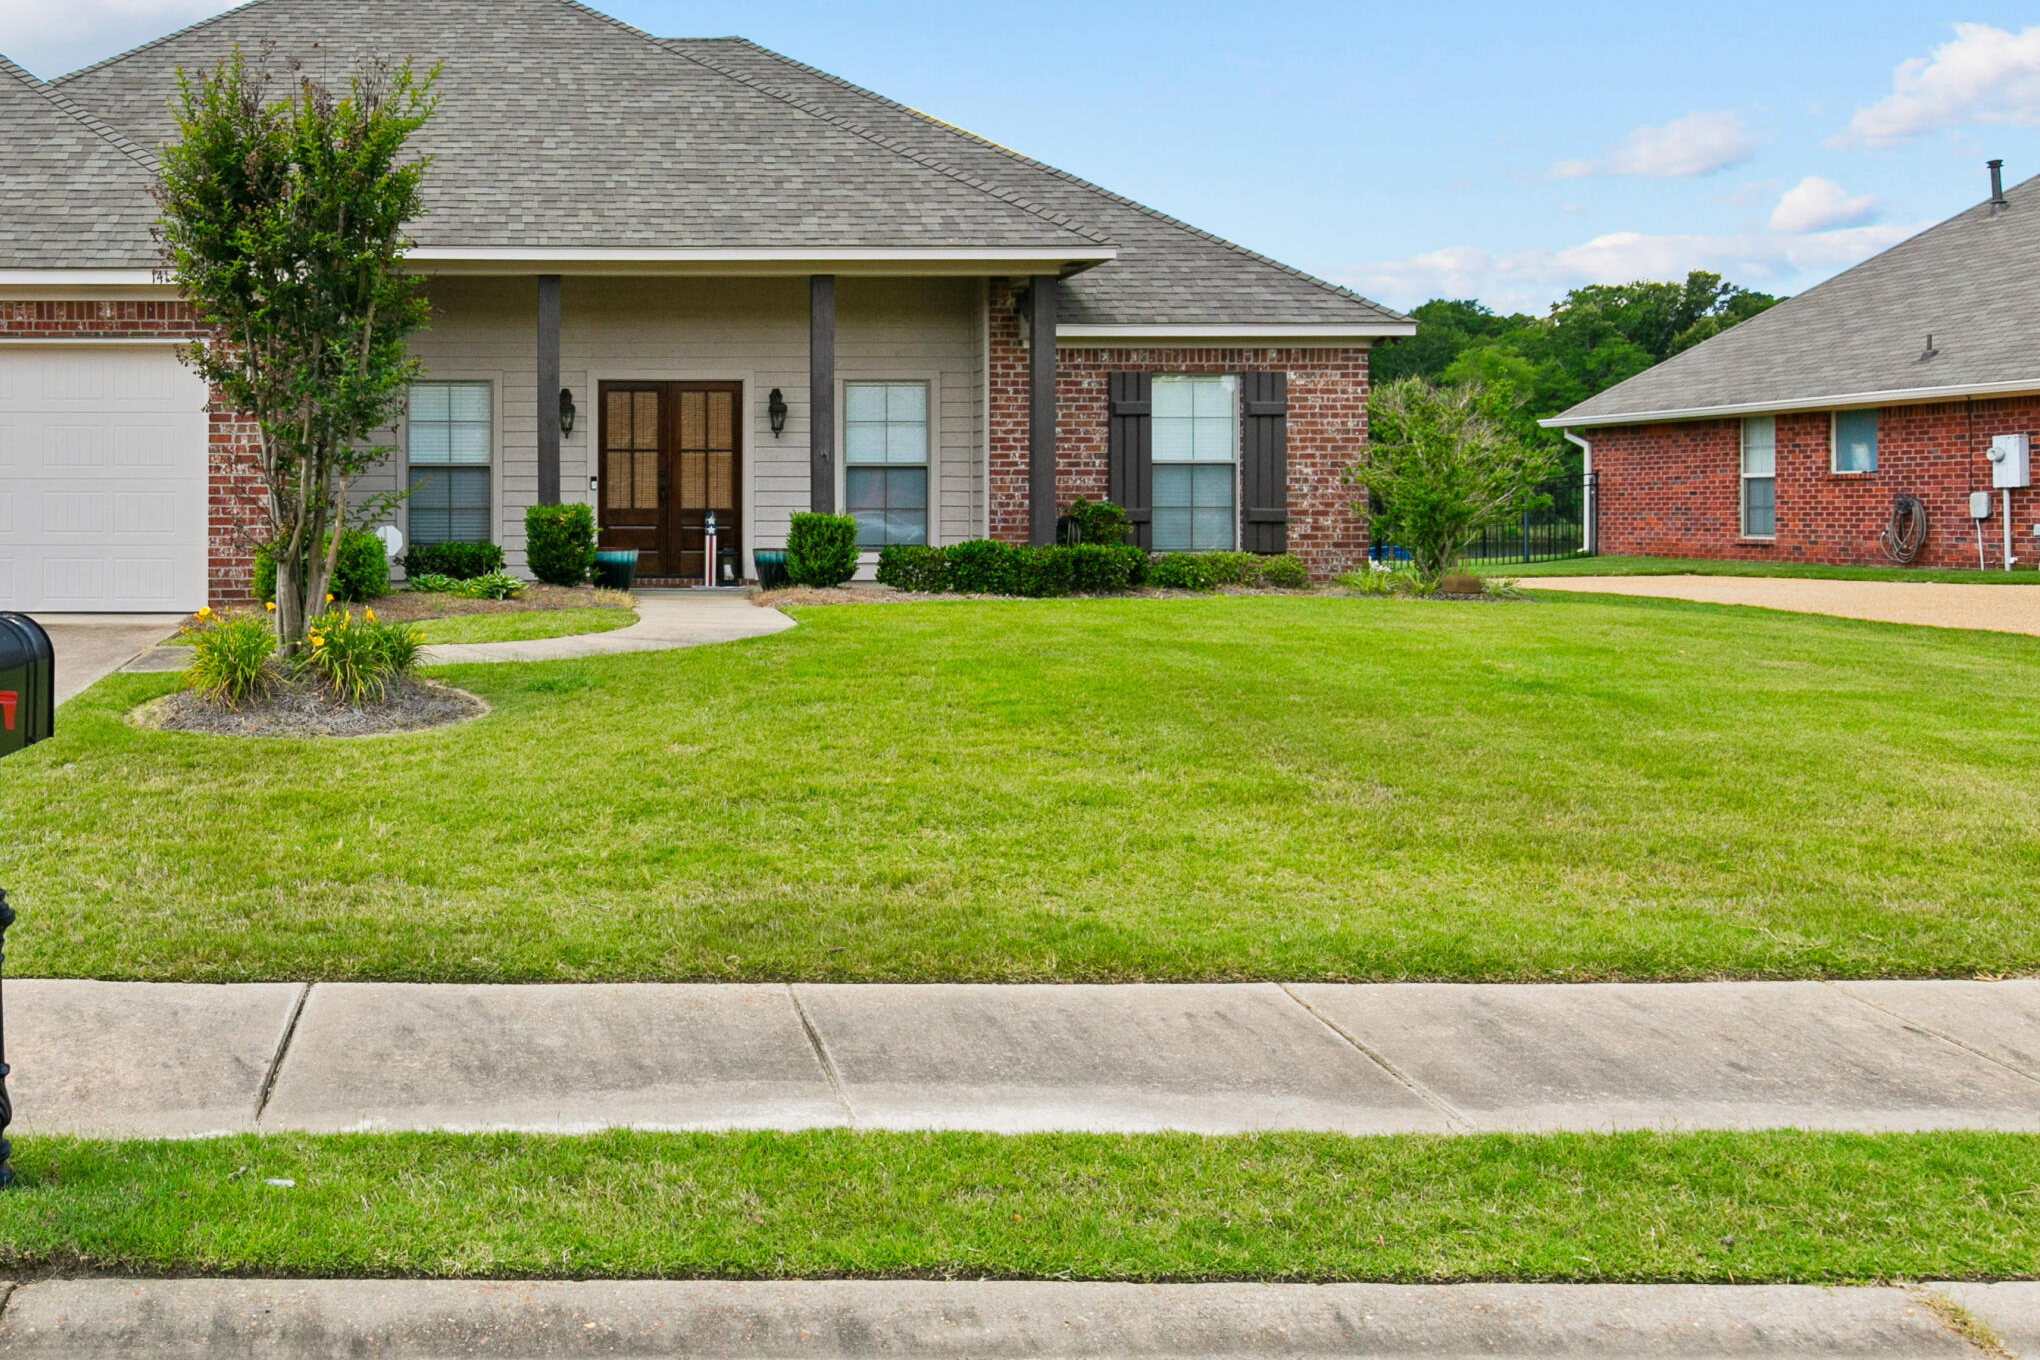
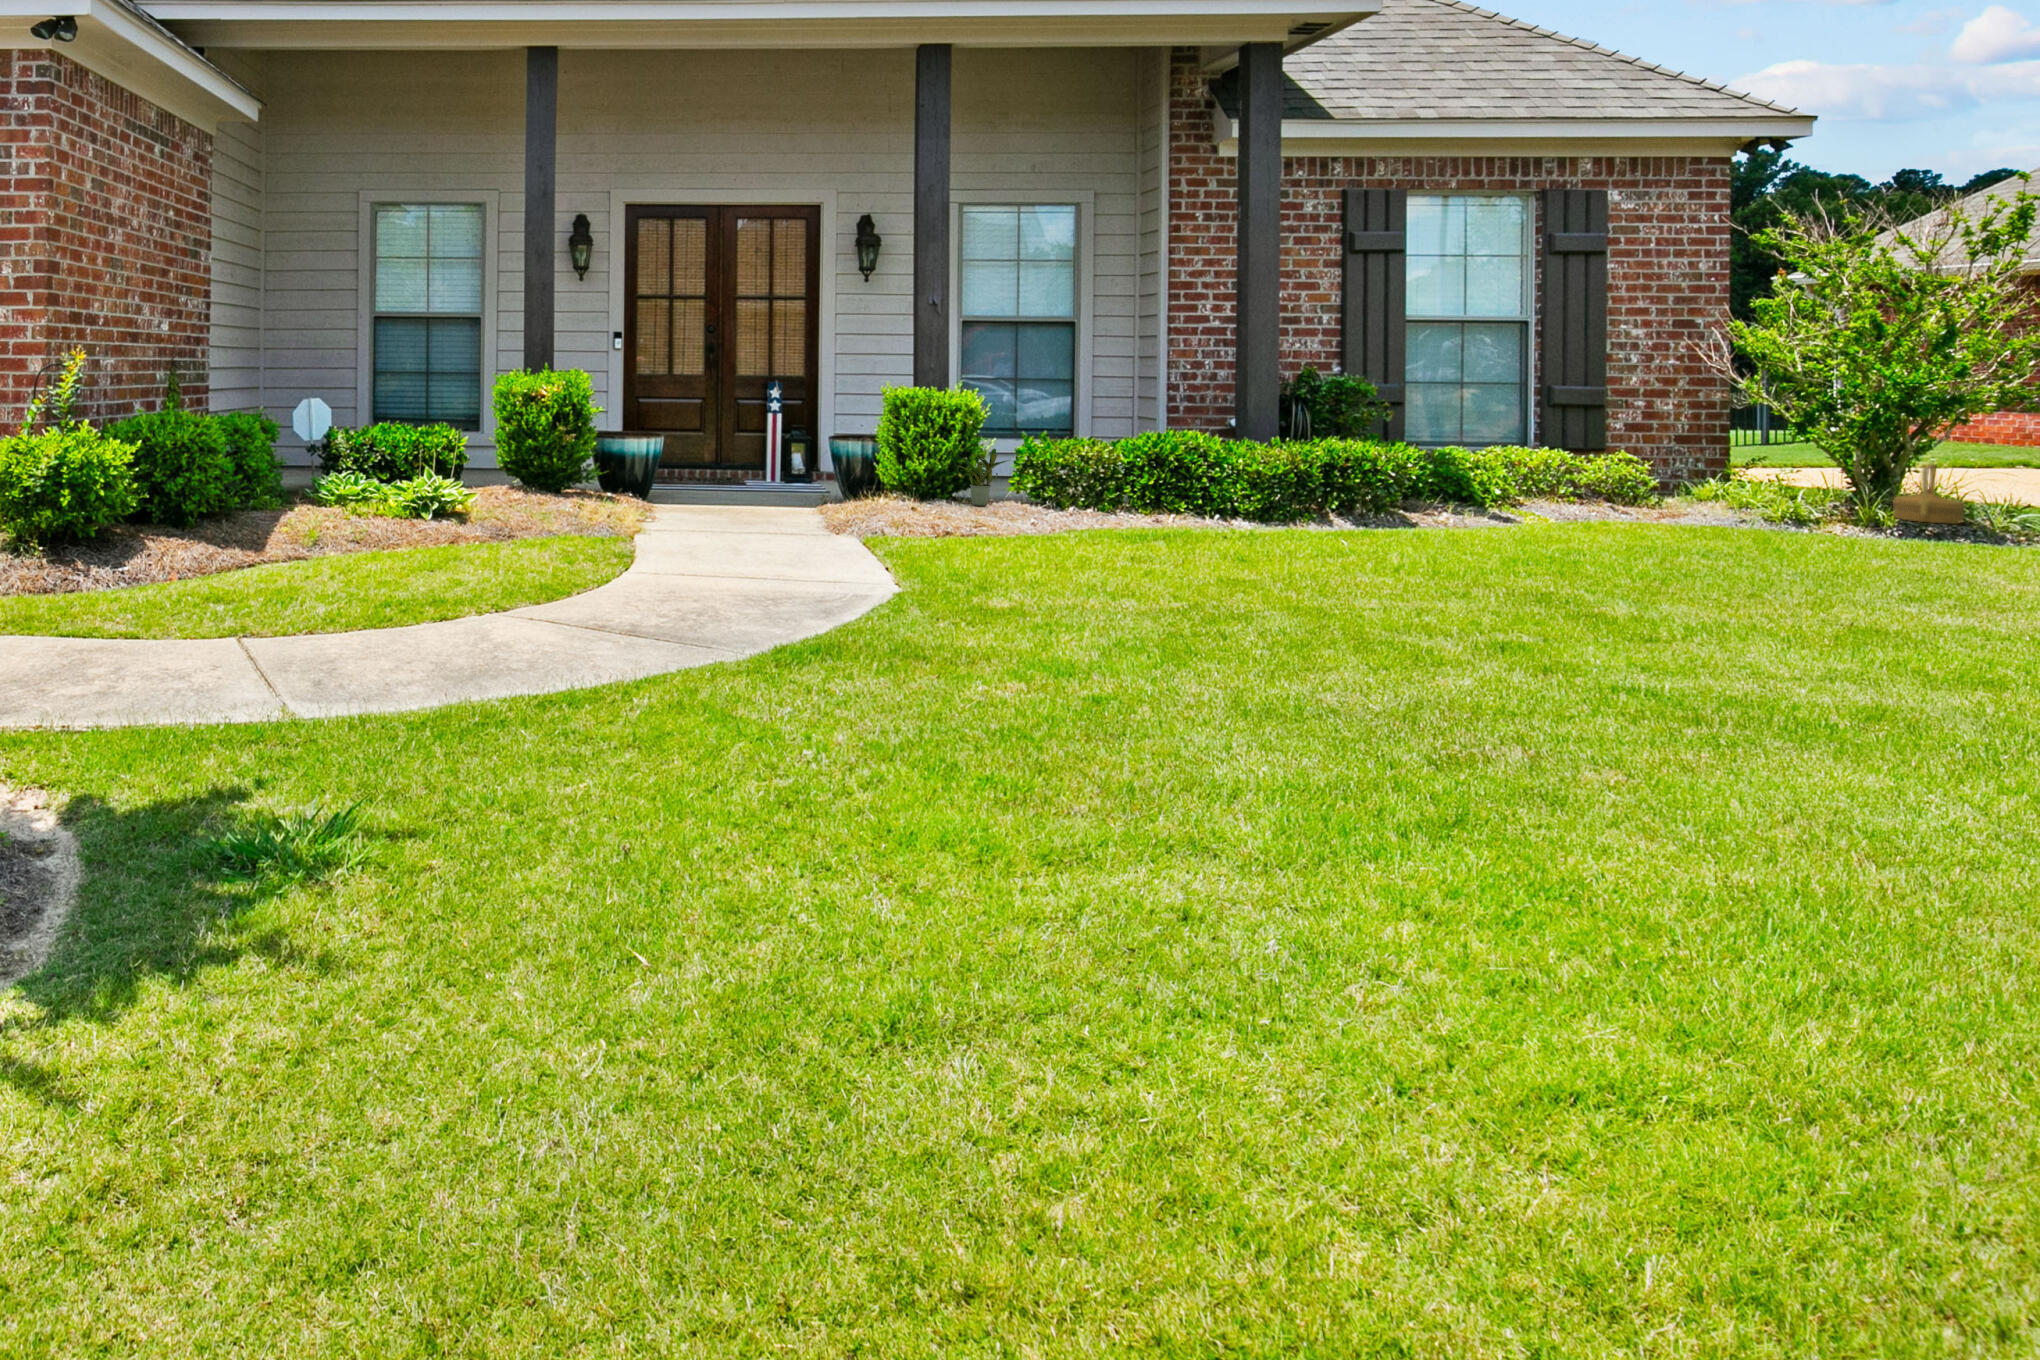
potted plant: none [838,554,875,593] -> present [957,449,1008,506]

